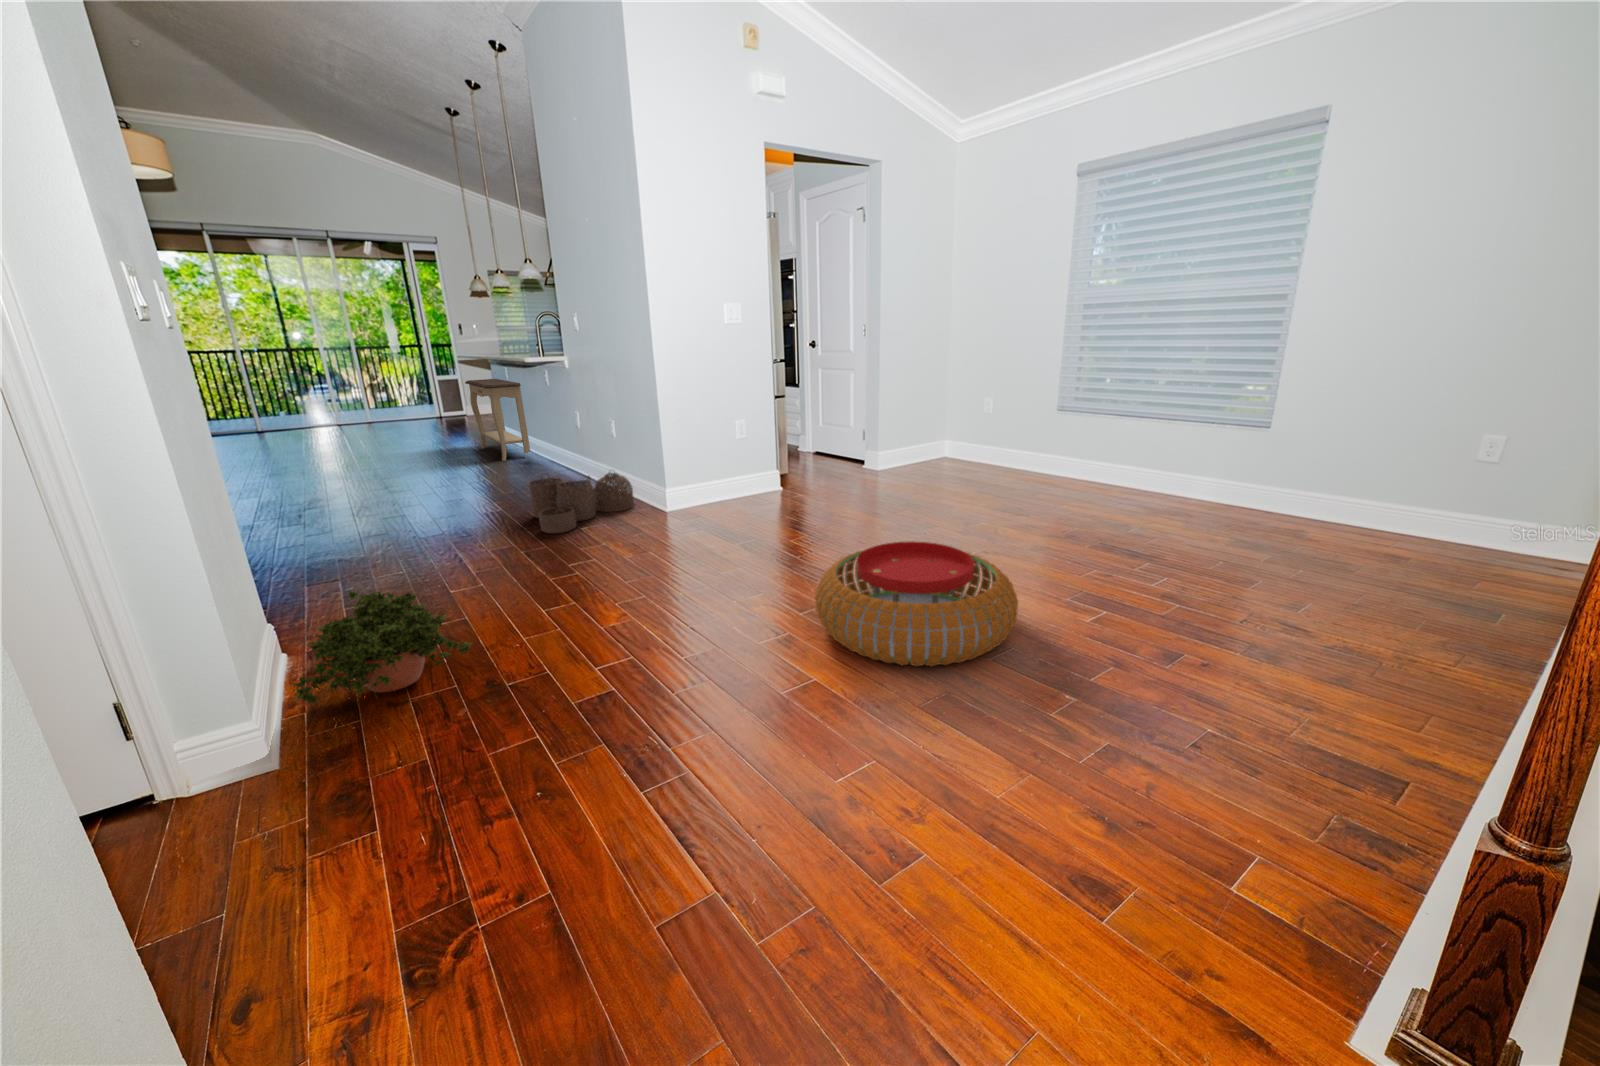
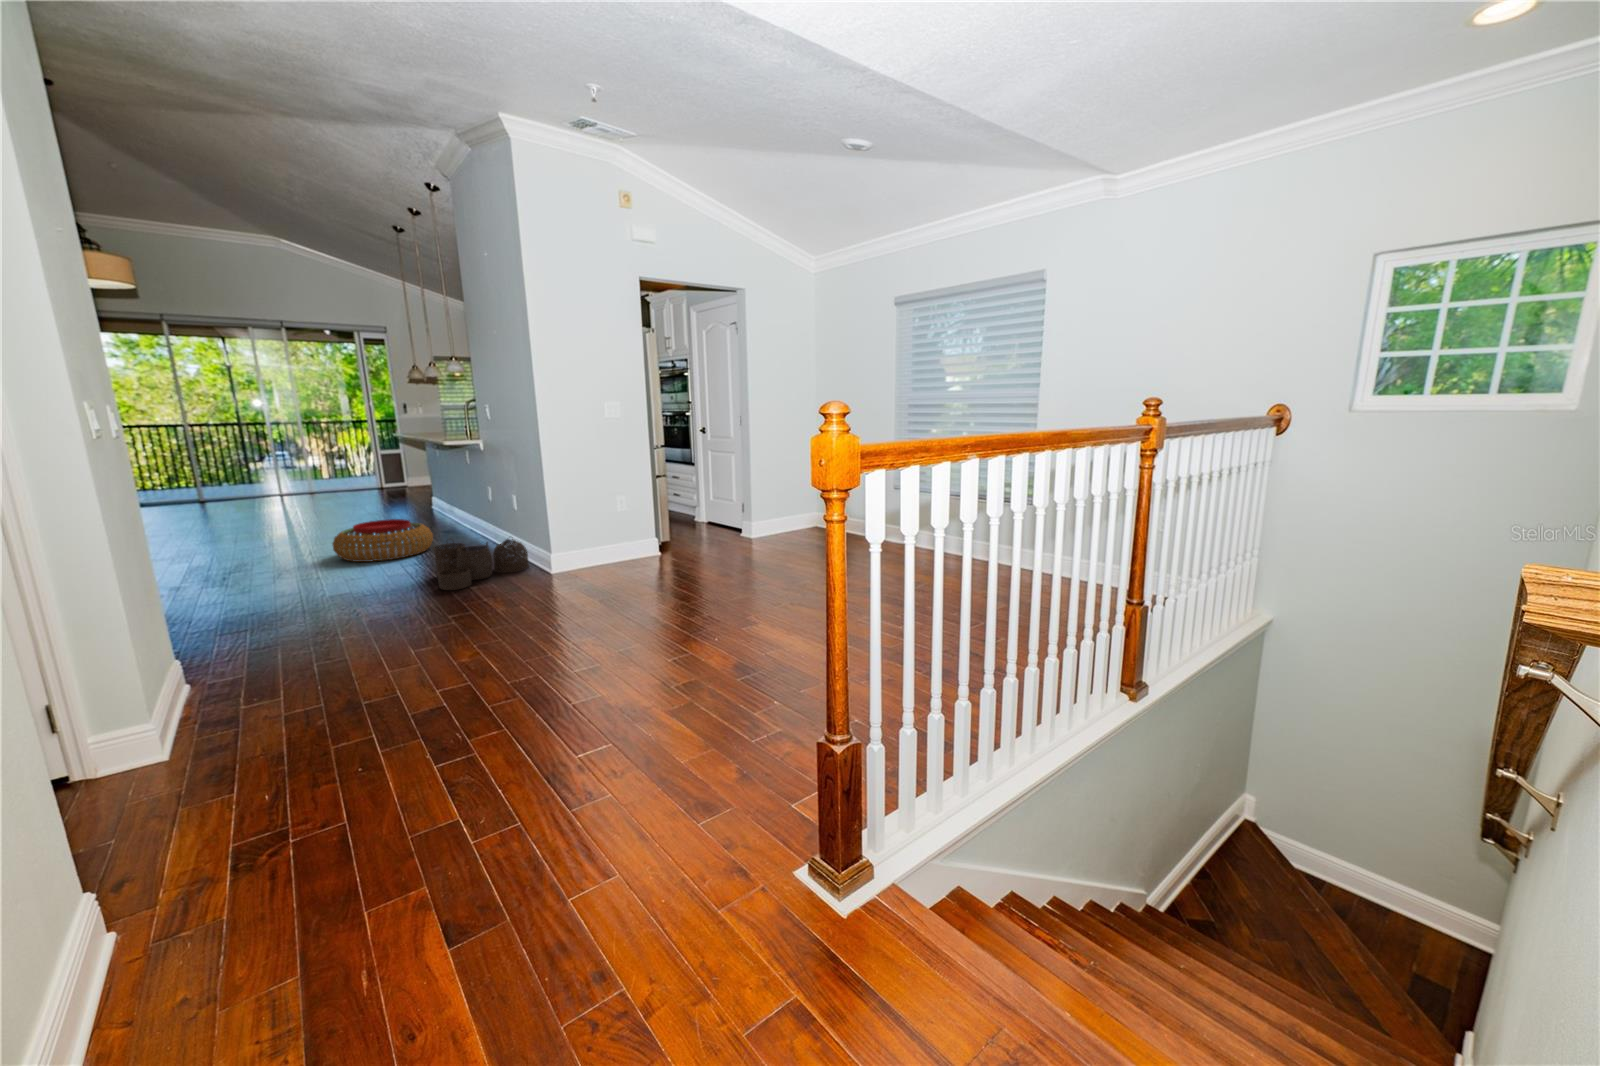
console table: present [465,379,531,461] -> none [400,453,455,526]
pouf: present [815,541,1018,666] -> present [333,519,433,562]
potted plant: present [293,591,472,704] -> none [186,627,346,719]

